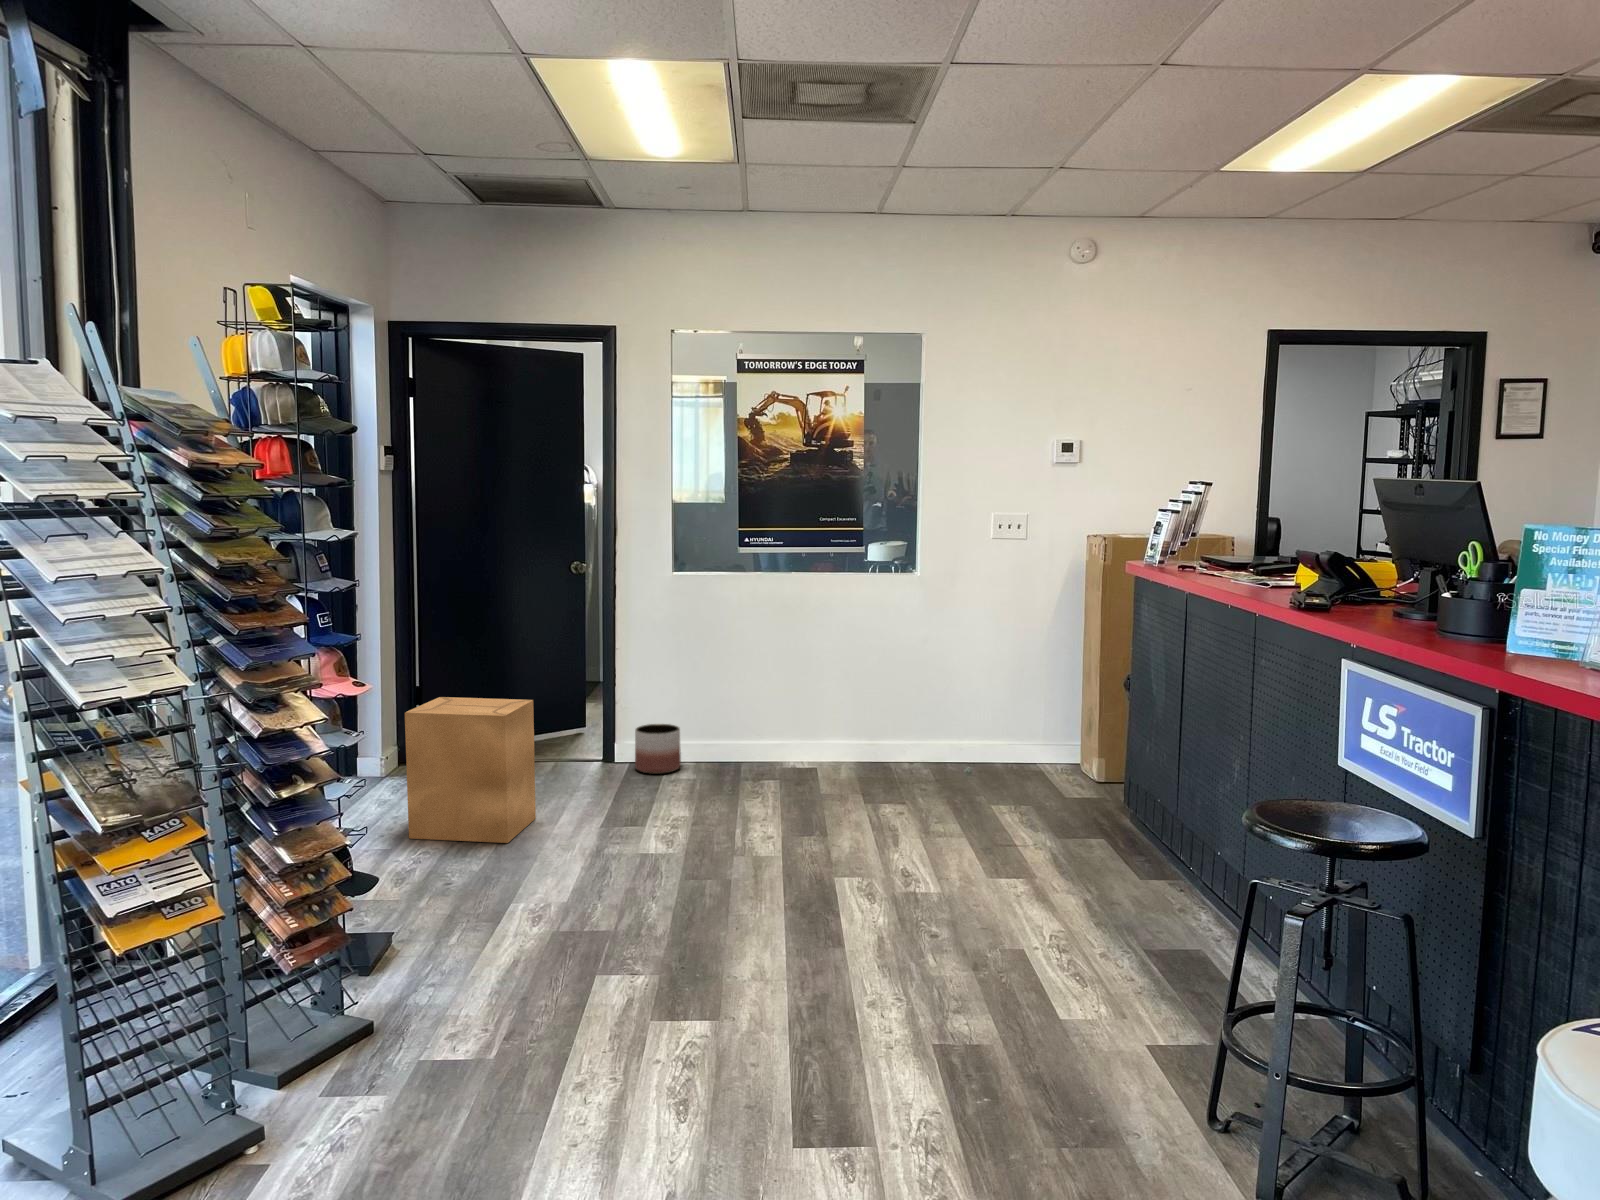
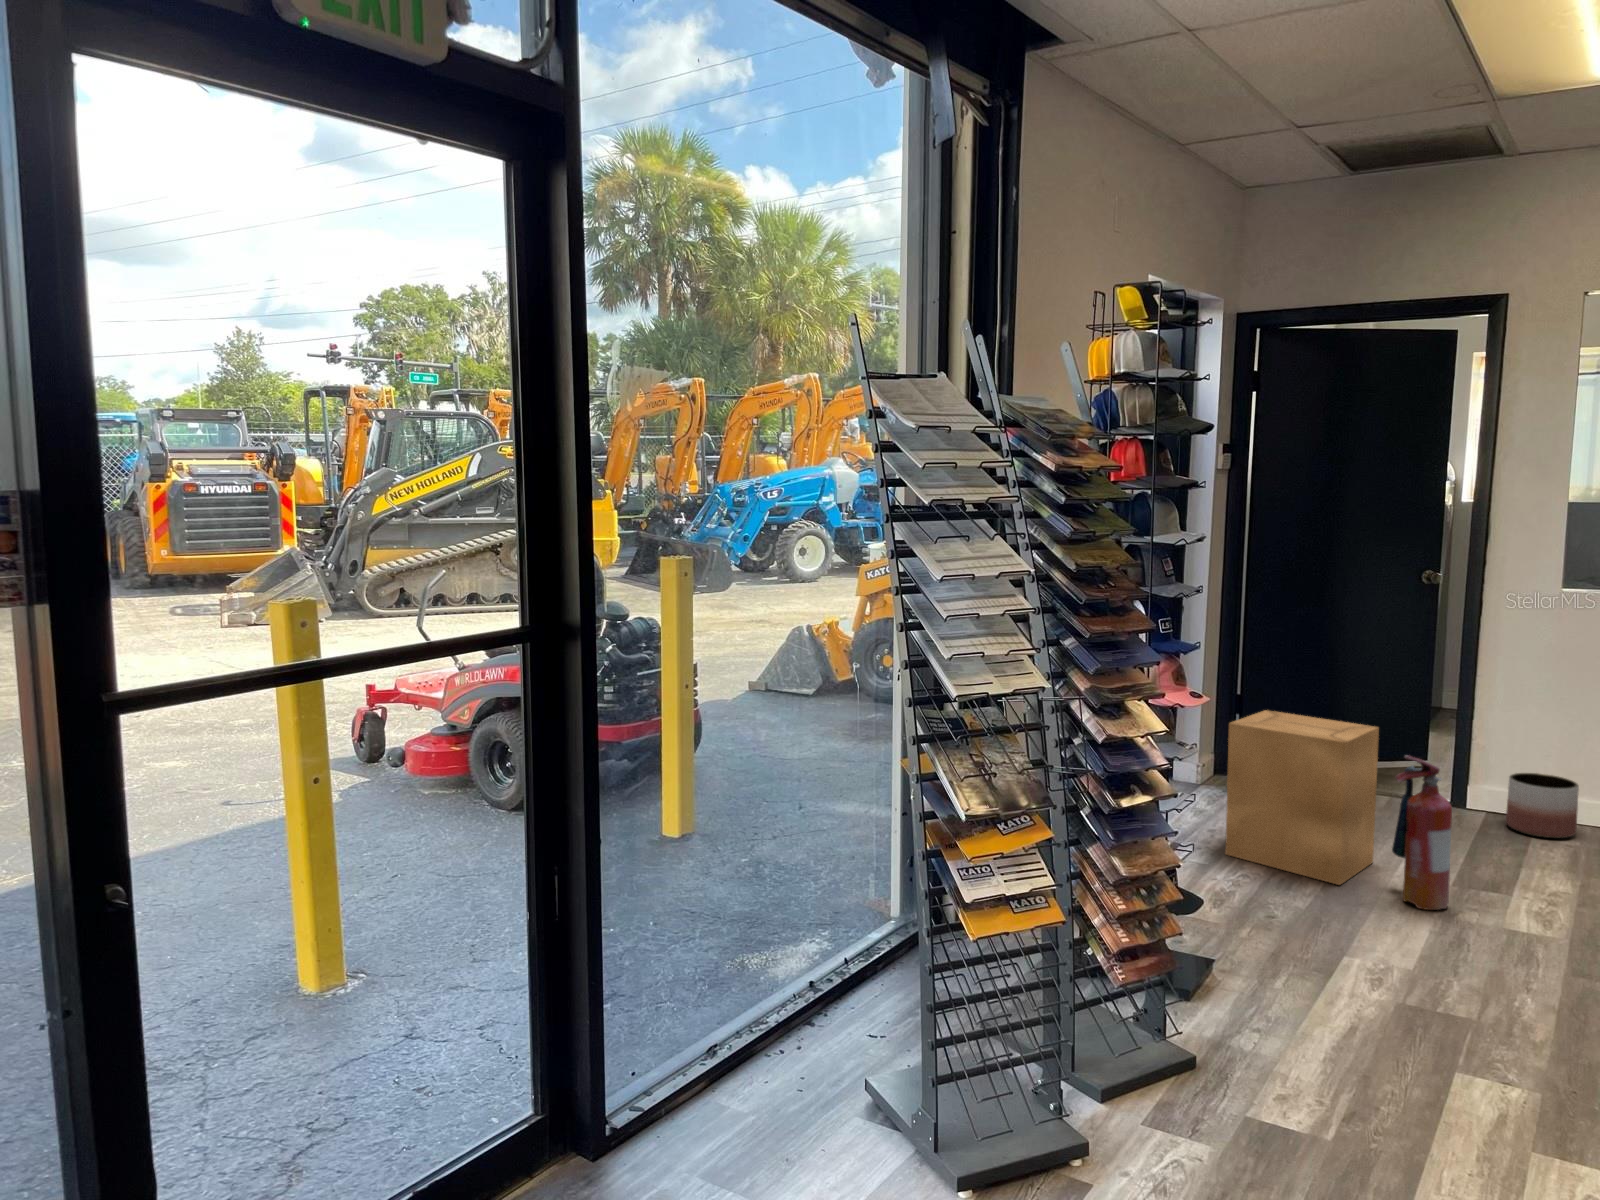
fire extinguisher: none [544,720,590,847] -> present [1392,755,1452,910]

